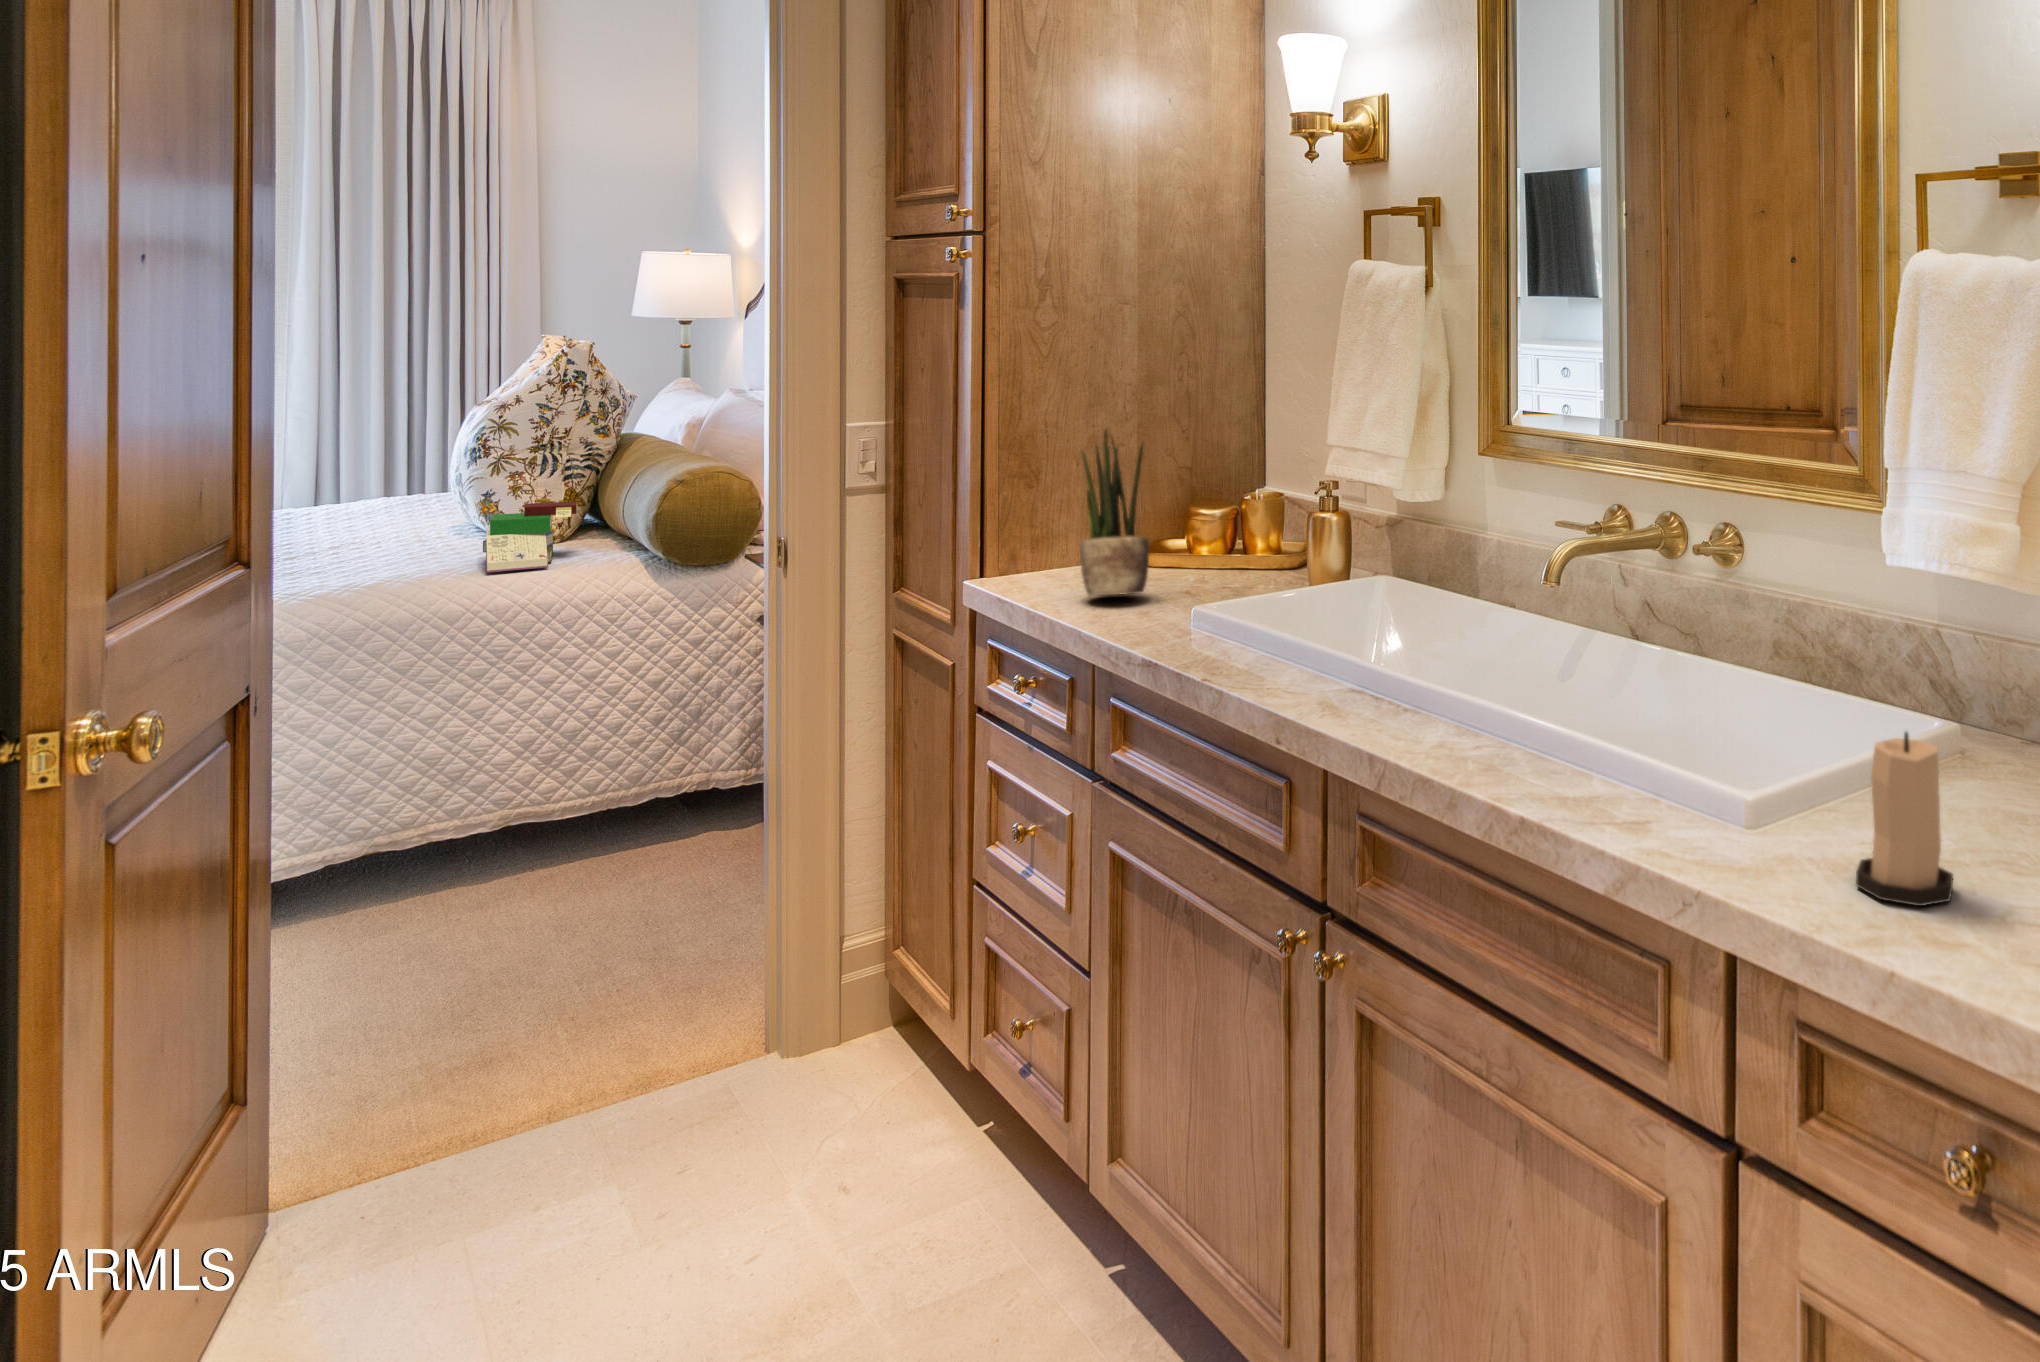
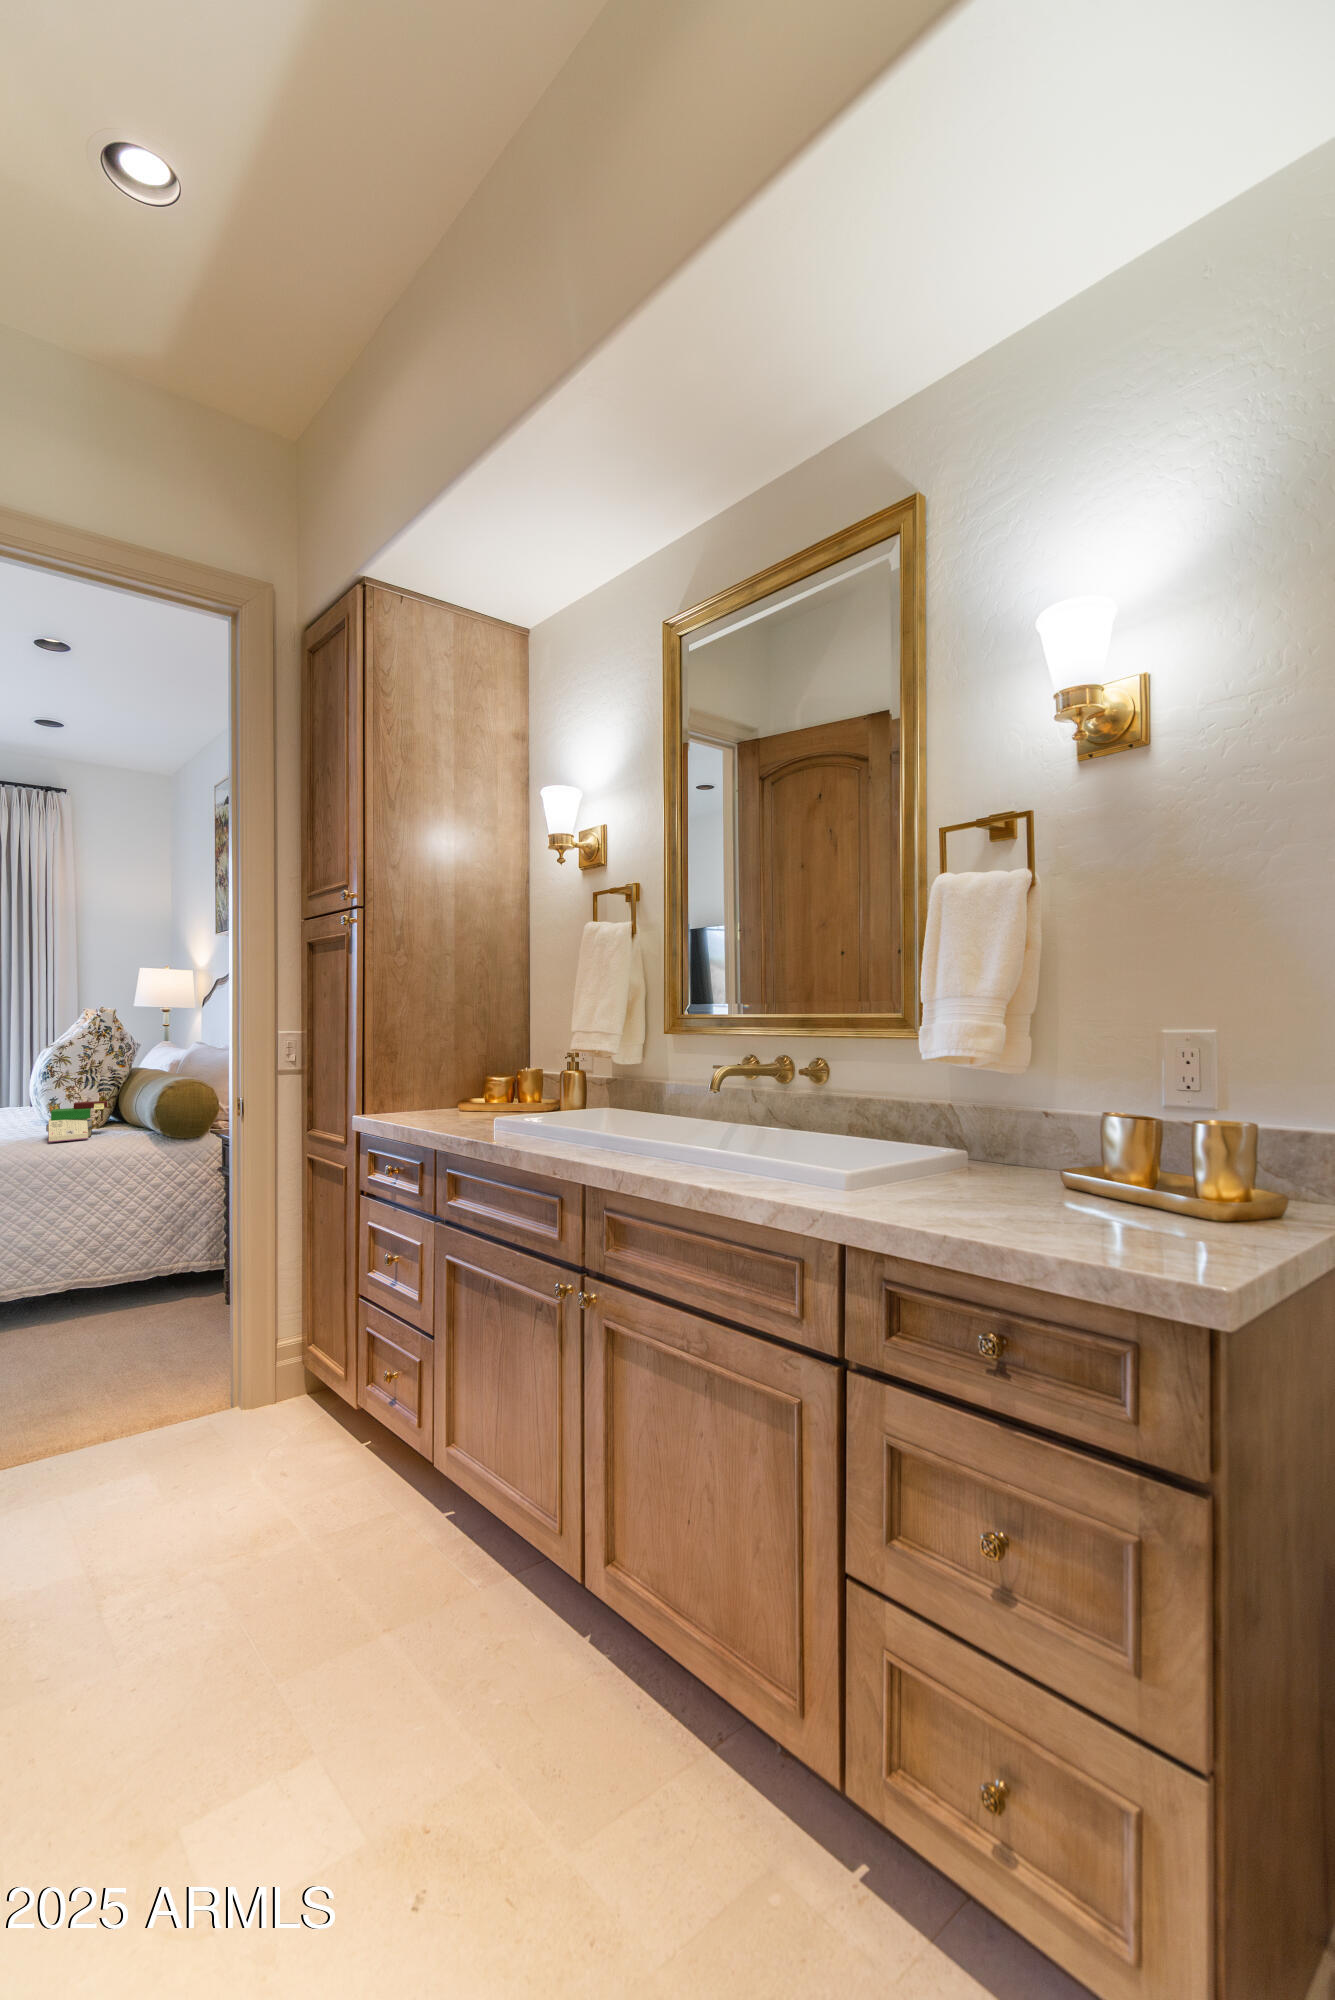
potted plant: present [1080,431,1149,596] -> none [426,1016,467,1116]
candle: present [1856,732,1953,906] -> none [916,1110,973,1210]

